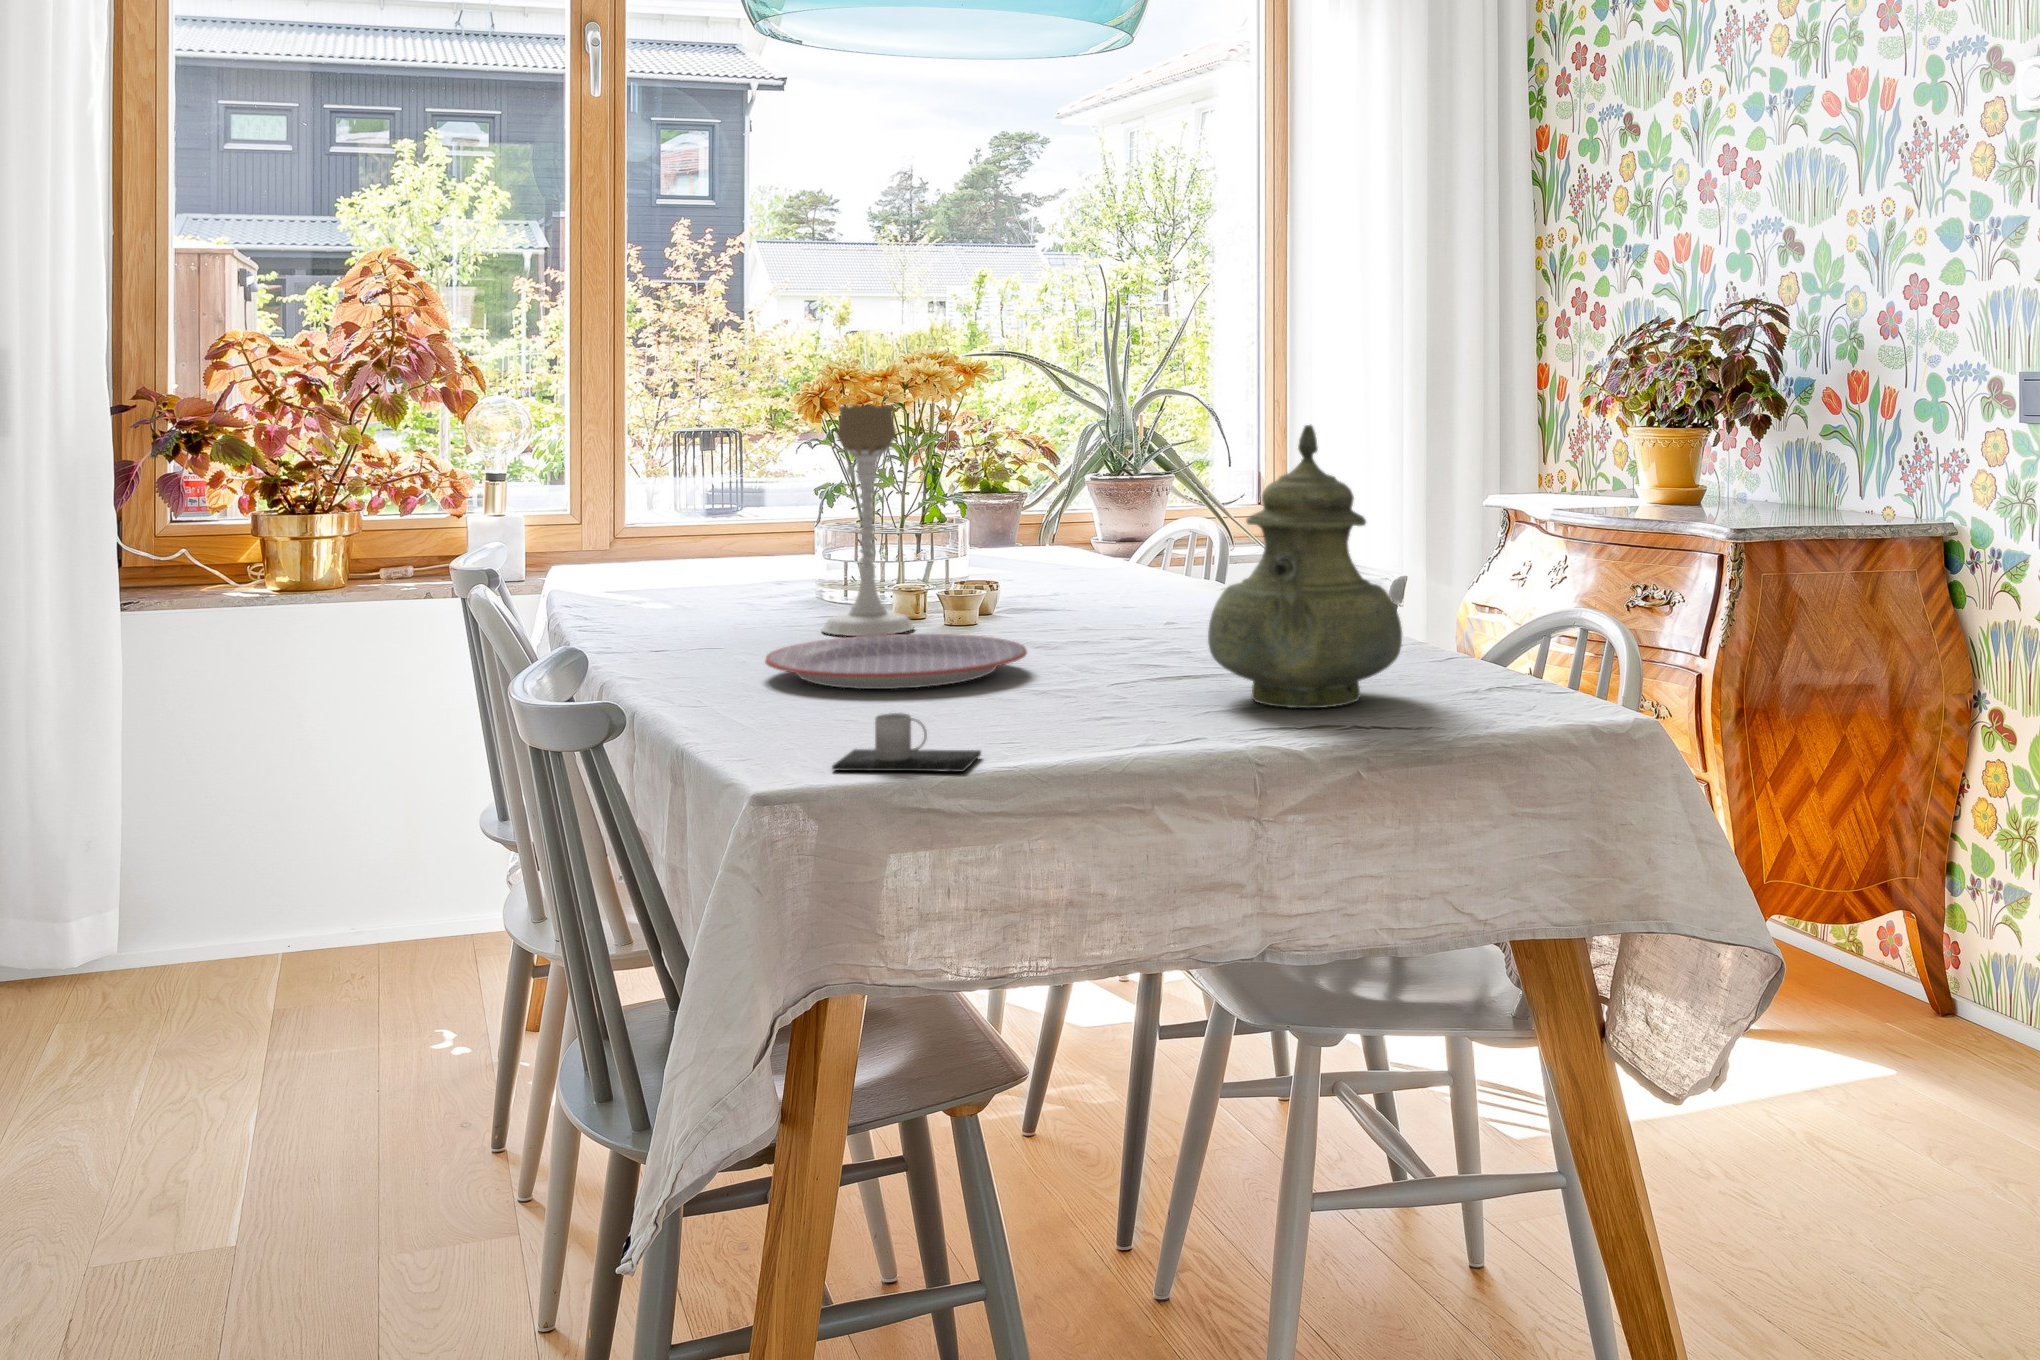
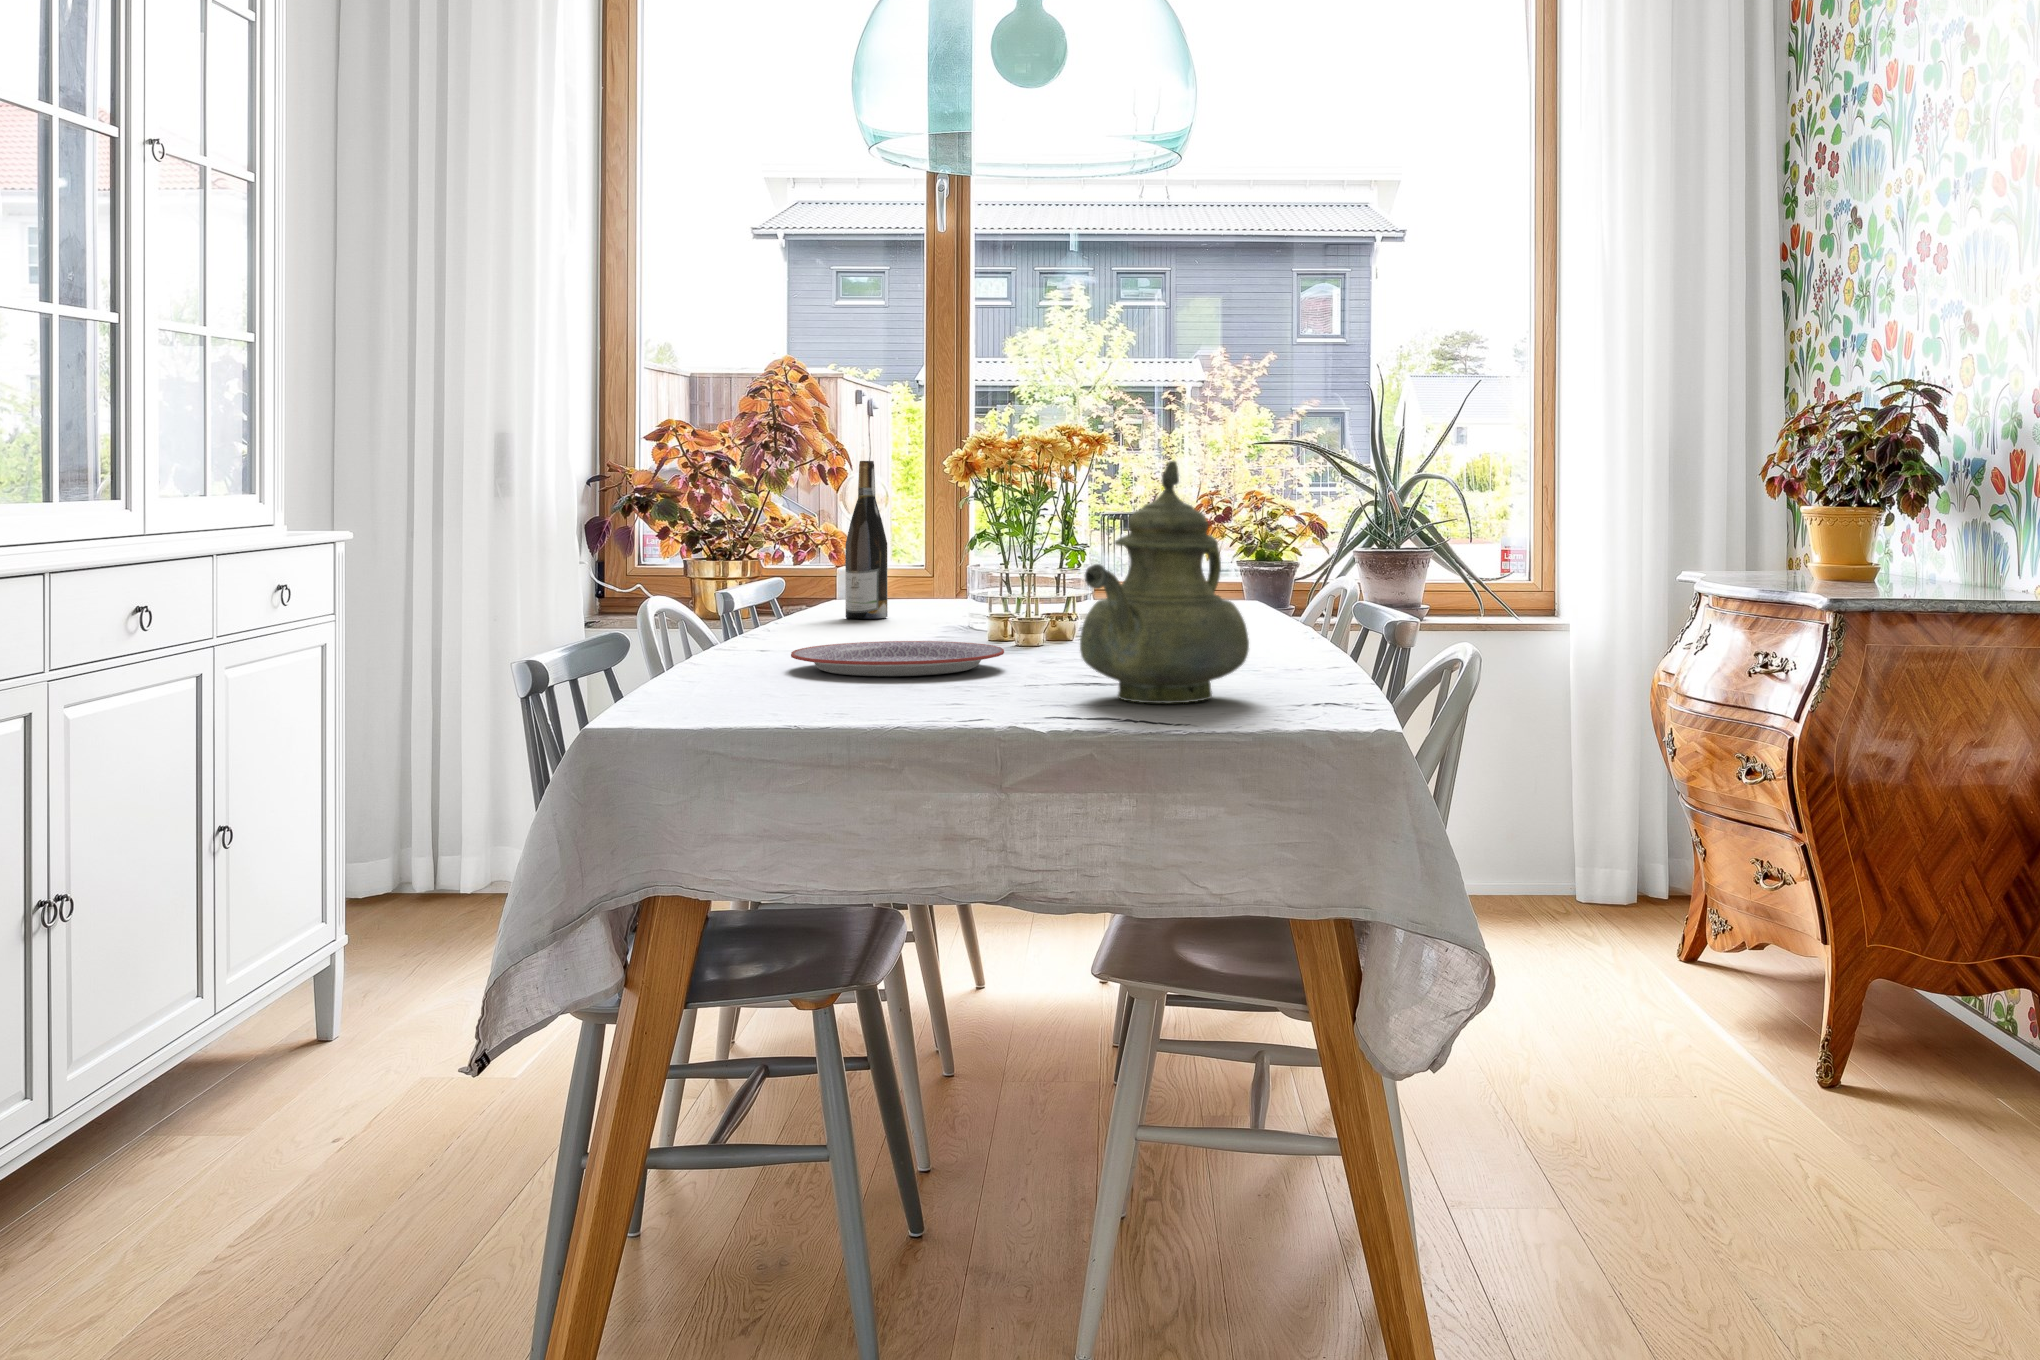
wine bottle: none [627,398,681,595] -> present [845,461,888,619]
candle holder: present [821,405,914,636] -> none [917,459,993,647]
mug: present [832,713,981,772] -> none [690,675,815,721]

